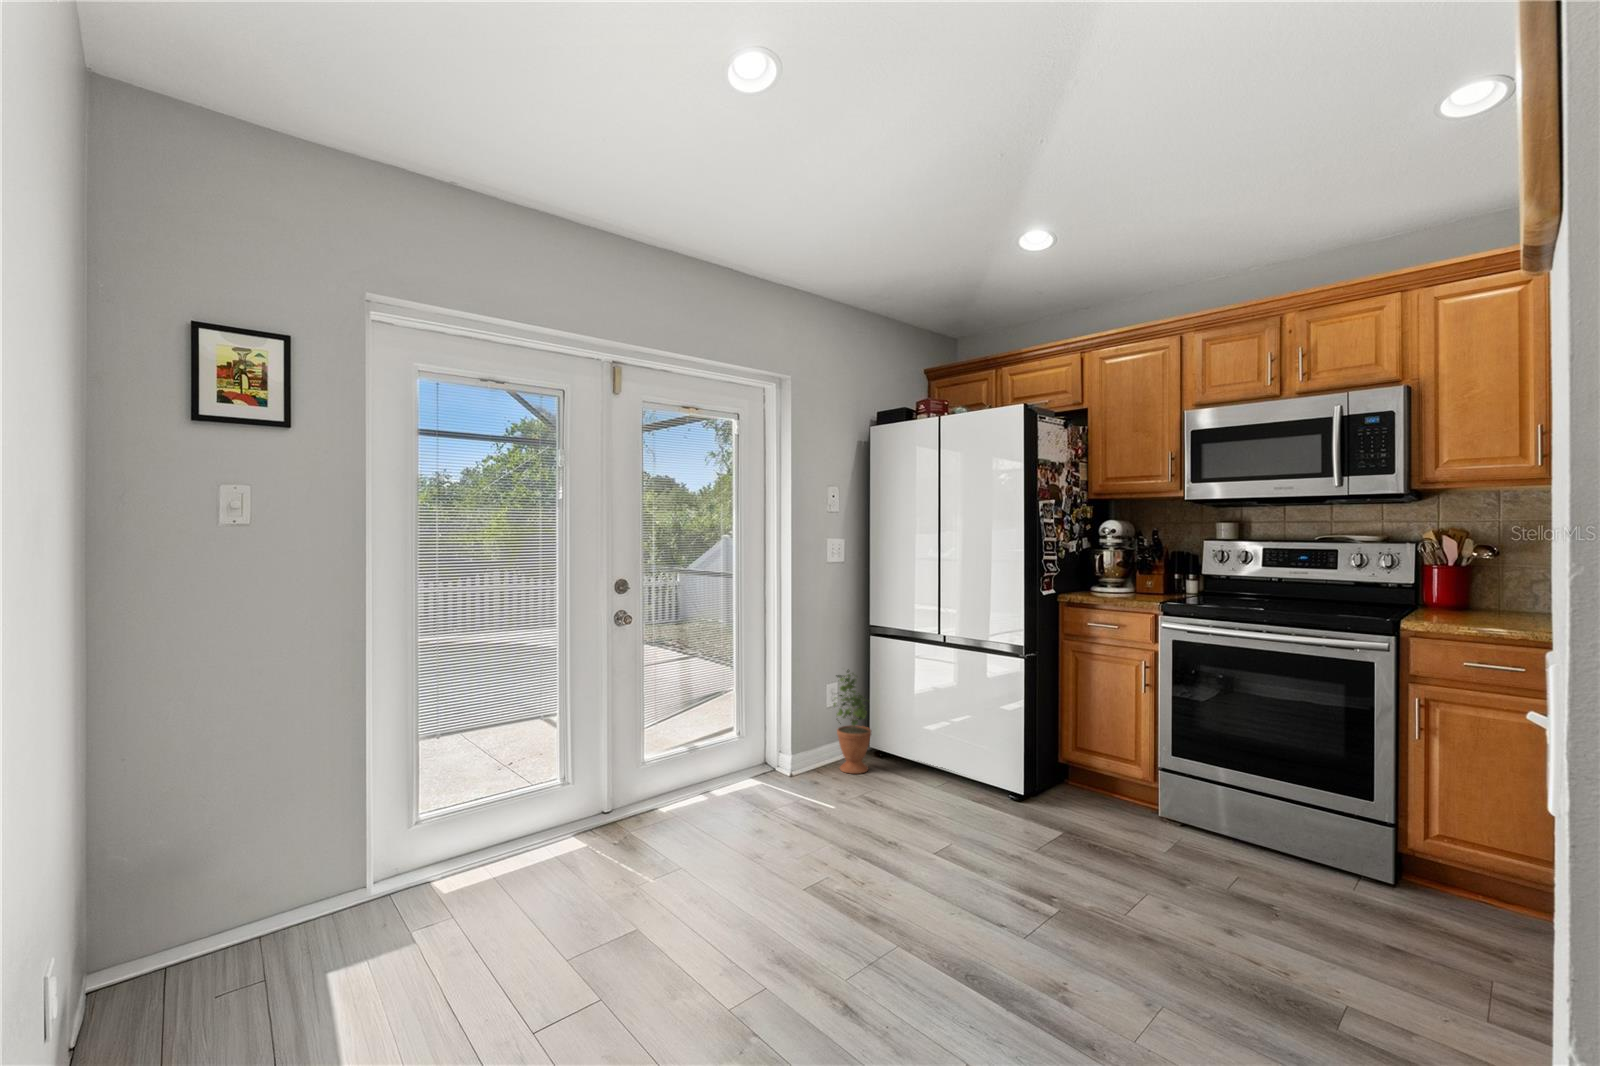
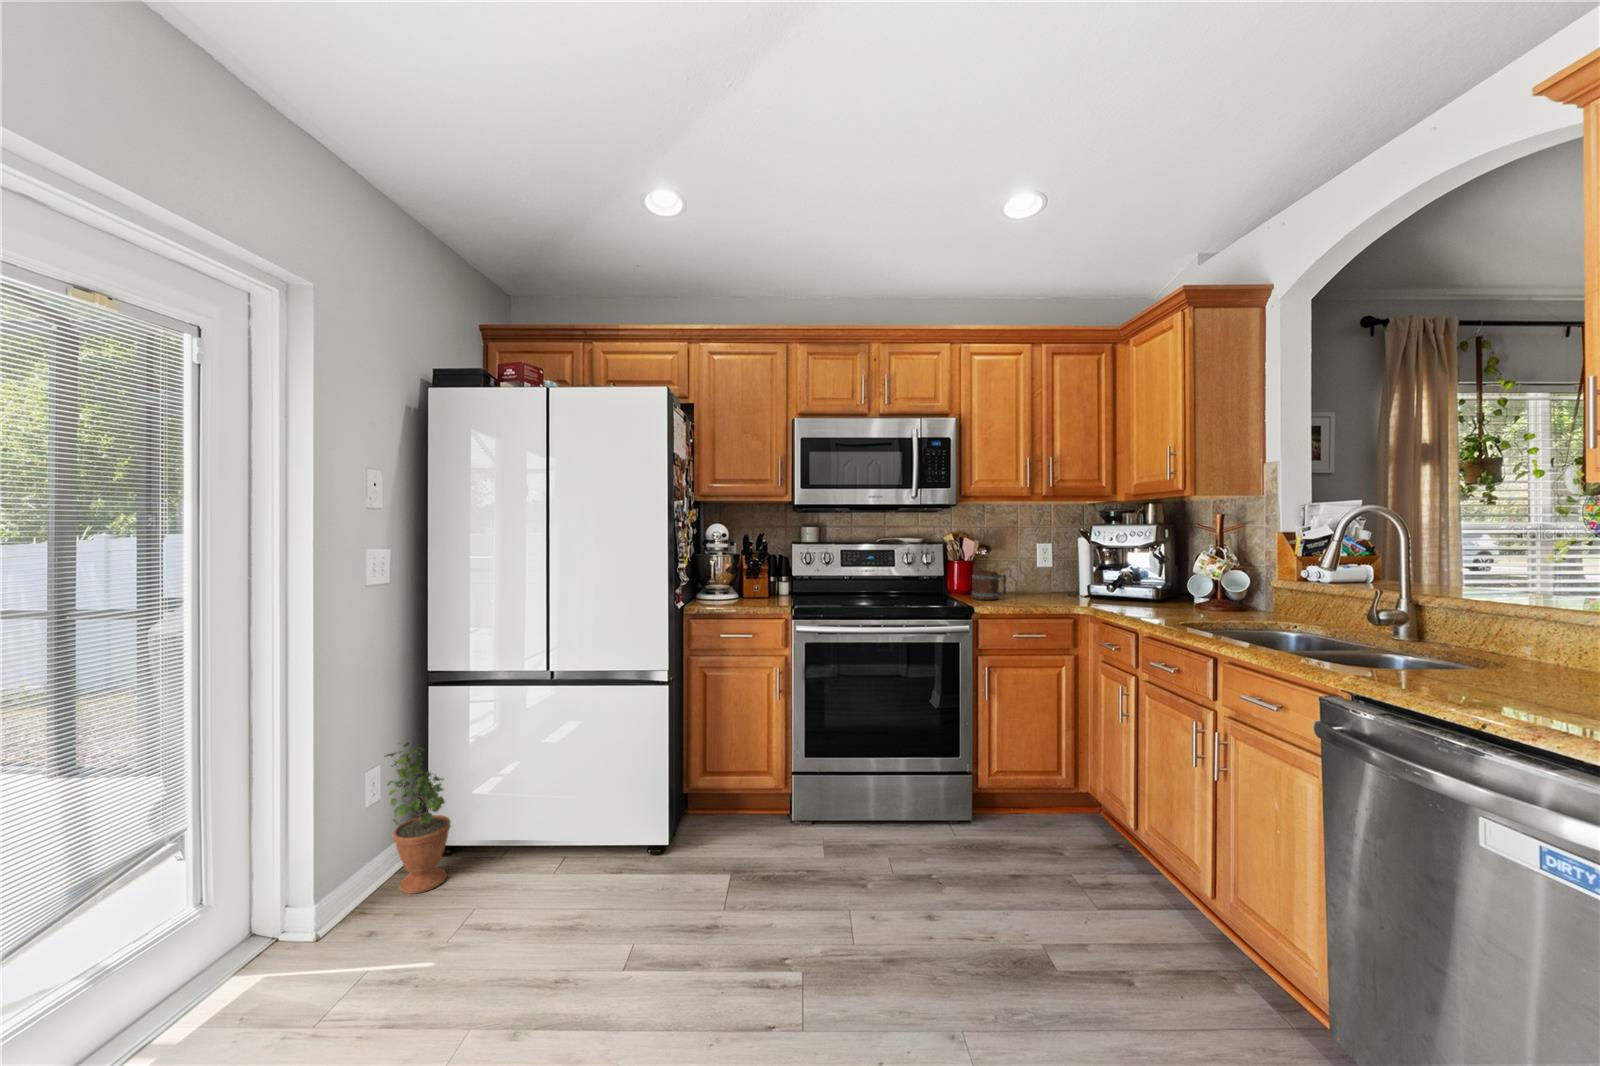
mug: none [1438,579,1497,617] -> present [972,571,1006,600]

